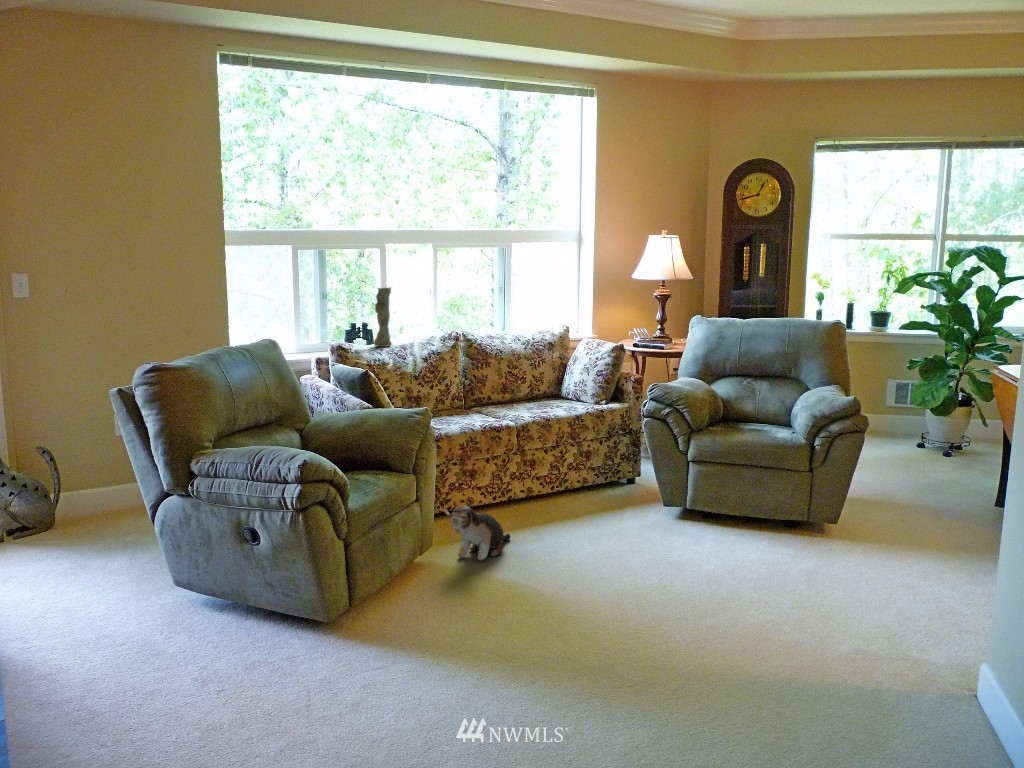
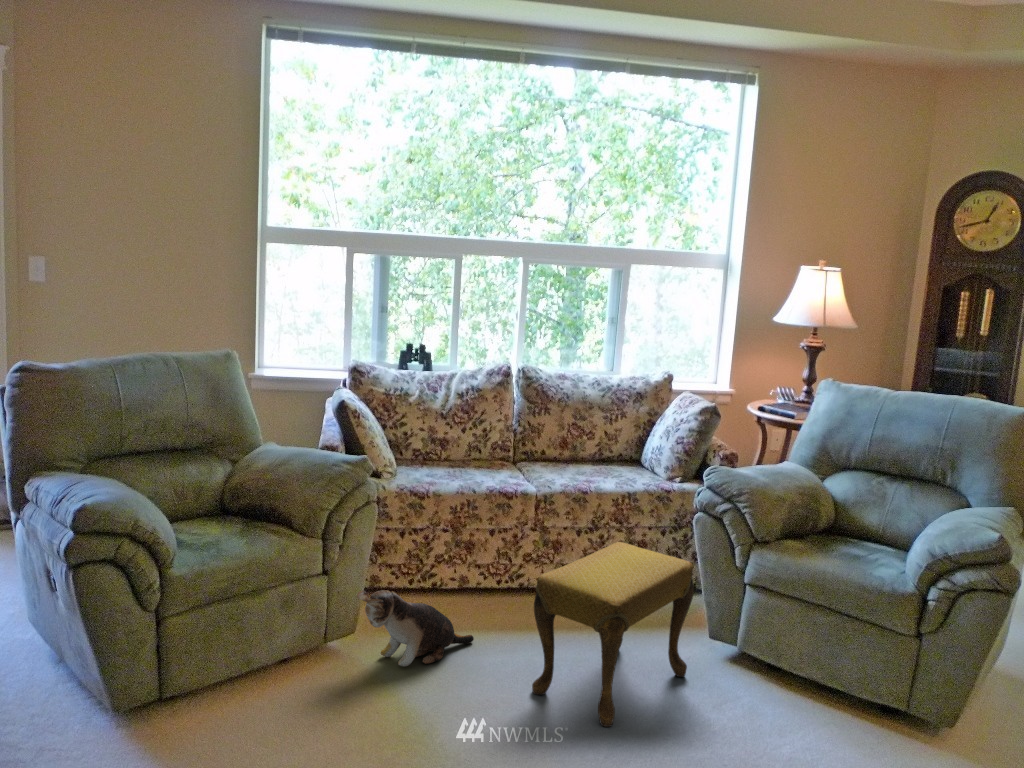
vase: present [374,288,392,347] -> none [398,304,423,374]
footstool: none [578,446,666,566] -> present [532,542,694,727]

